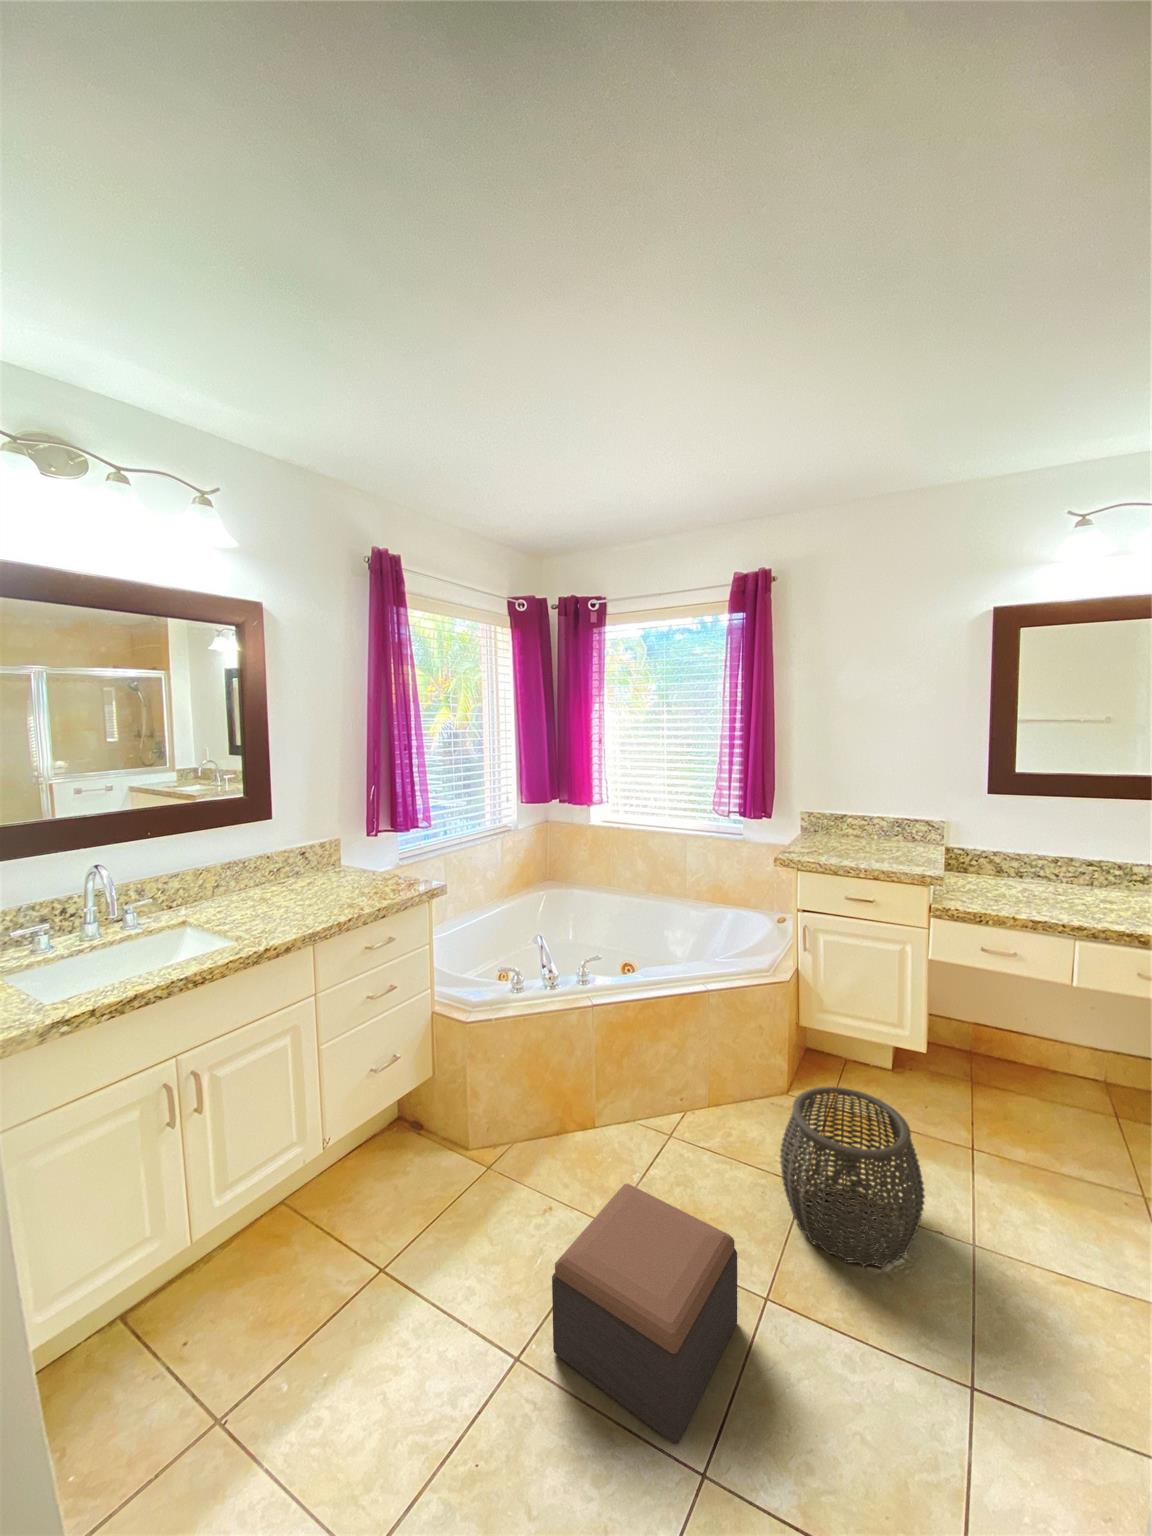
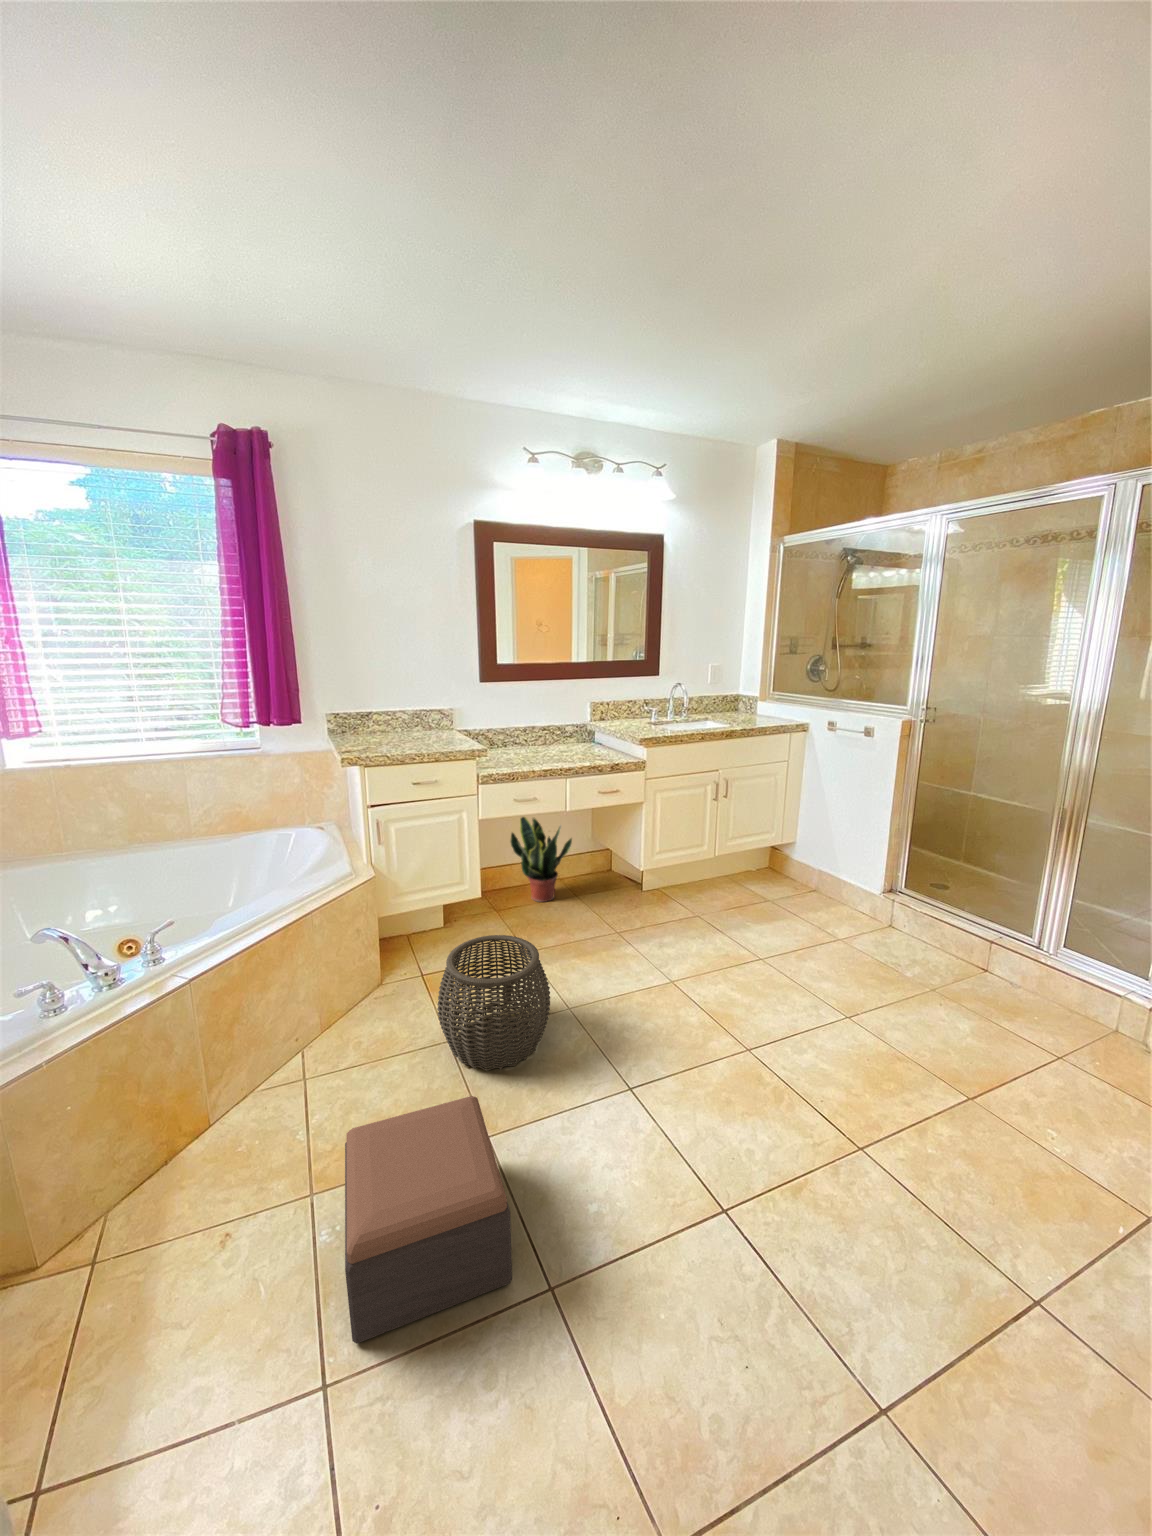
potted plant: none [1009,969,1119,1112] -> present [510,817,572,902]

